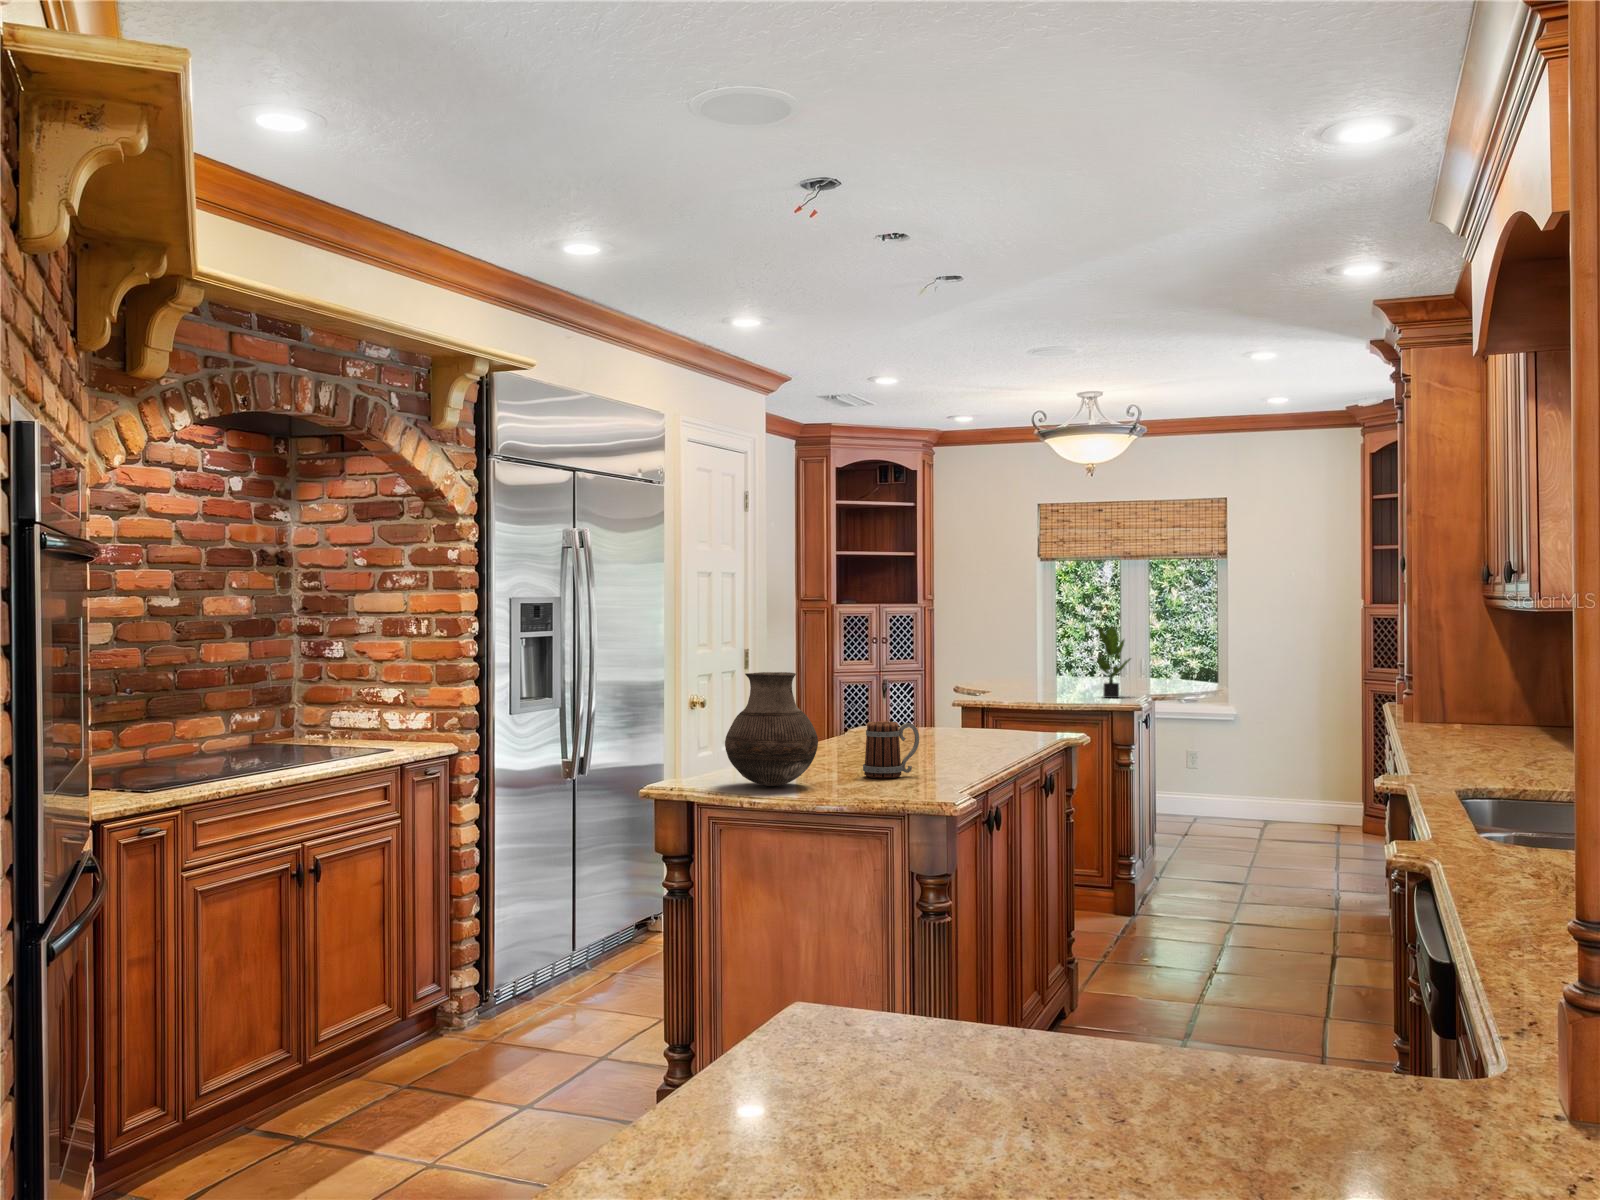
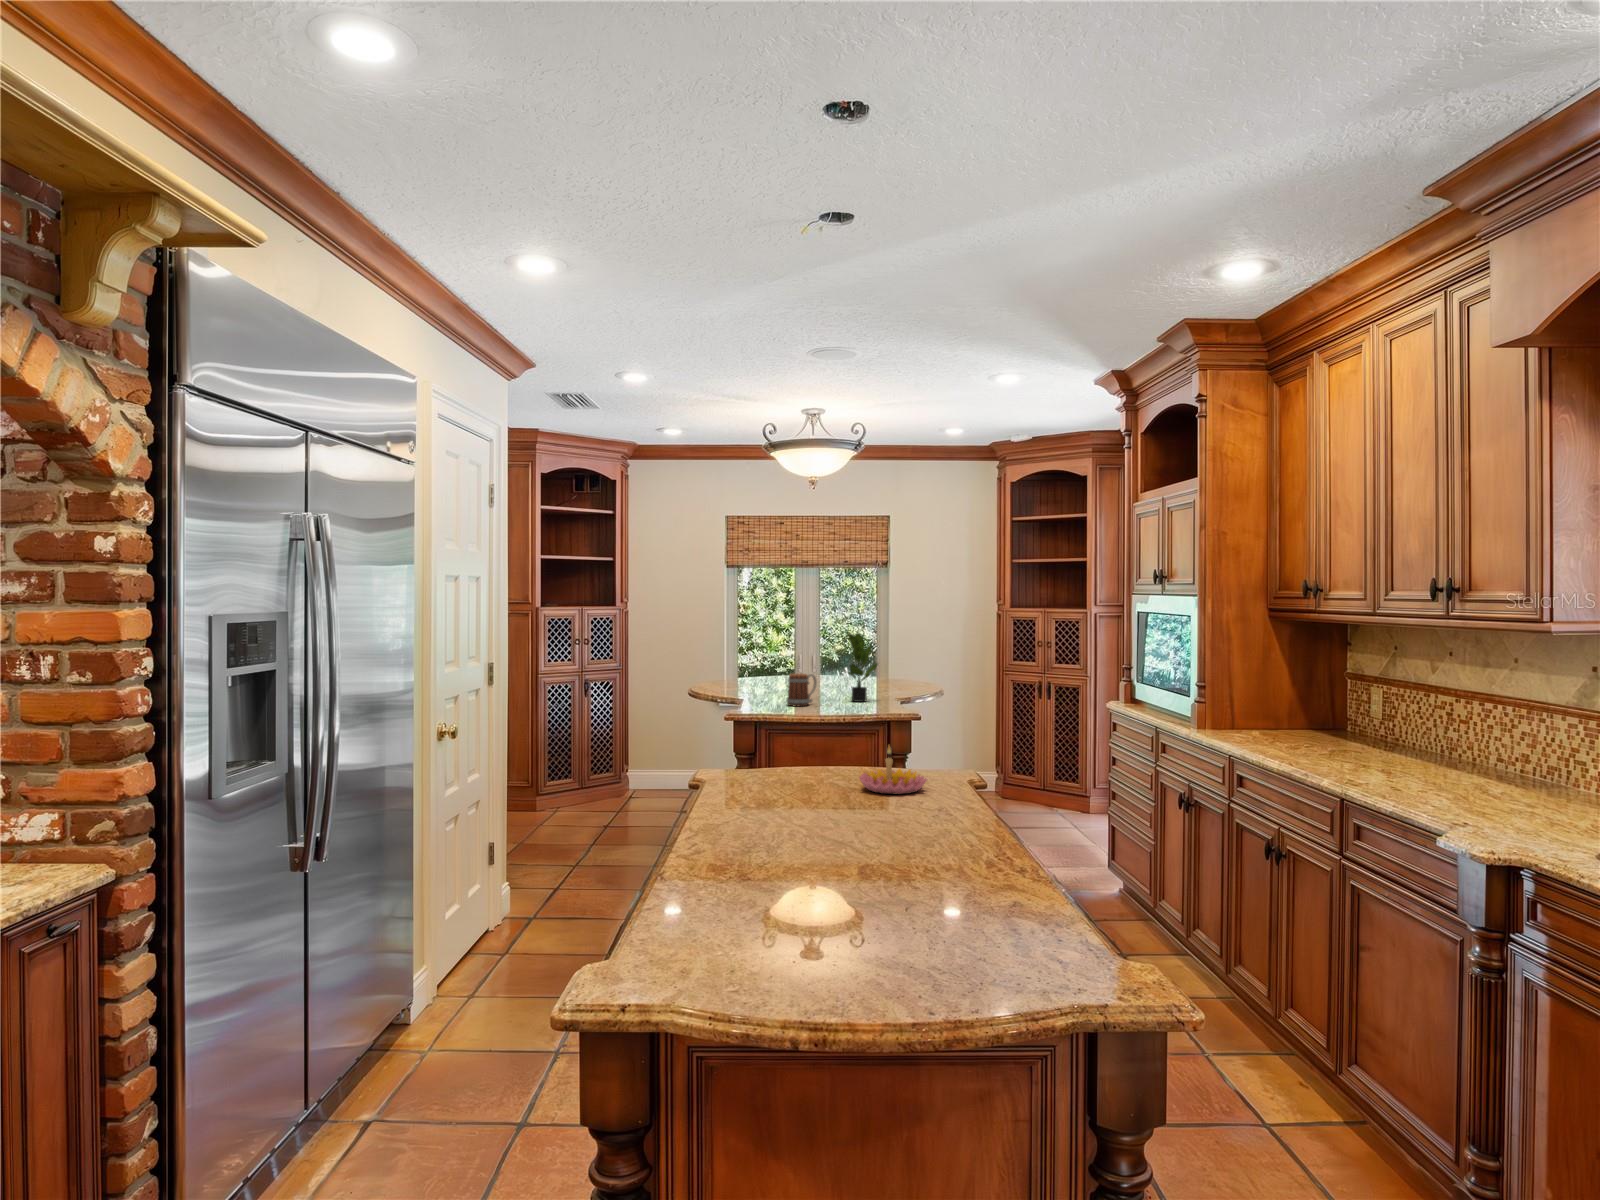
vase: present [725,672,818,786] -> none [687,751,846,954]
candle holder: none [975,707,1034,748] -> present [859,746,927,794]
mug: present [863,721,919,779] -> present [787,673,817,707]

